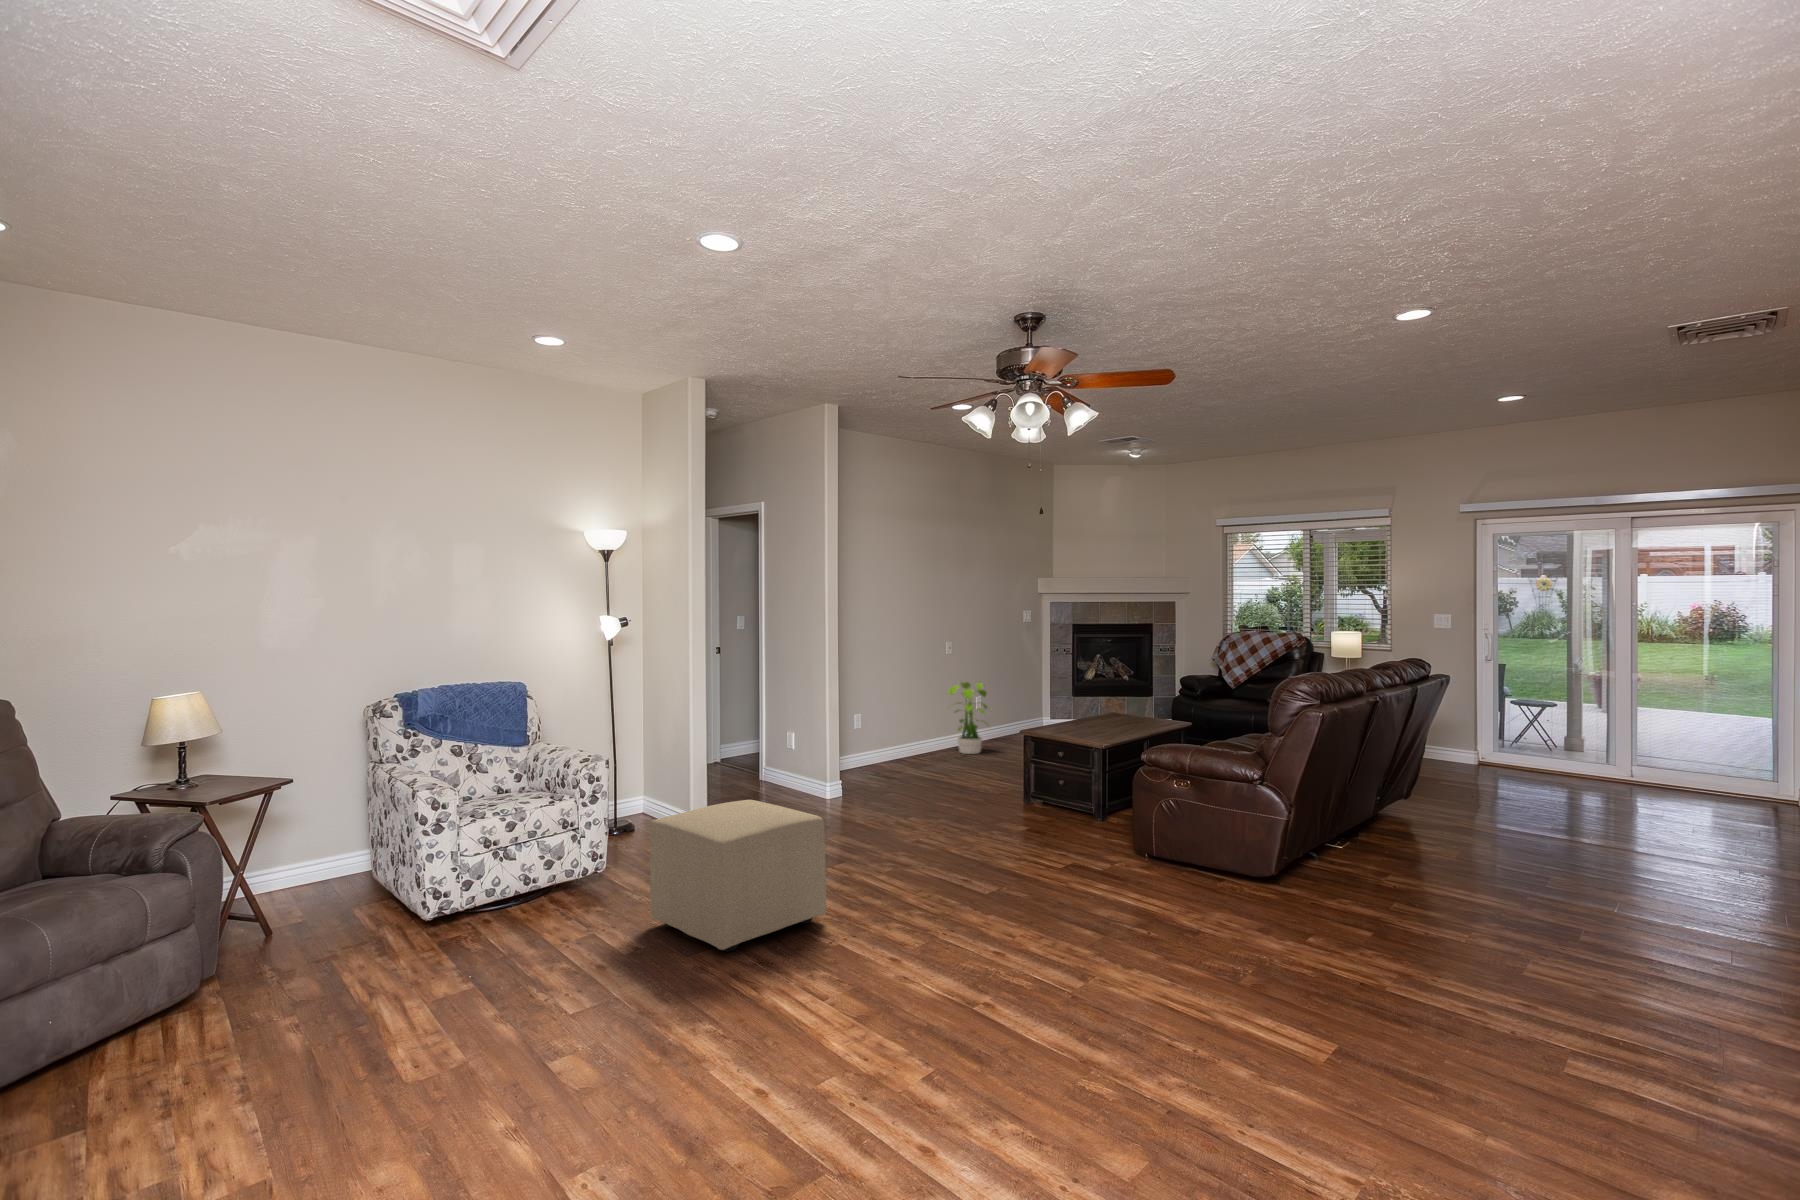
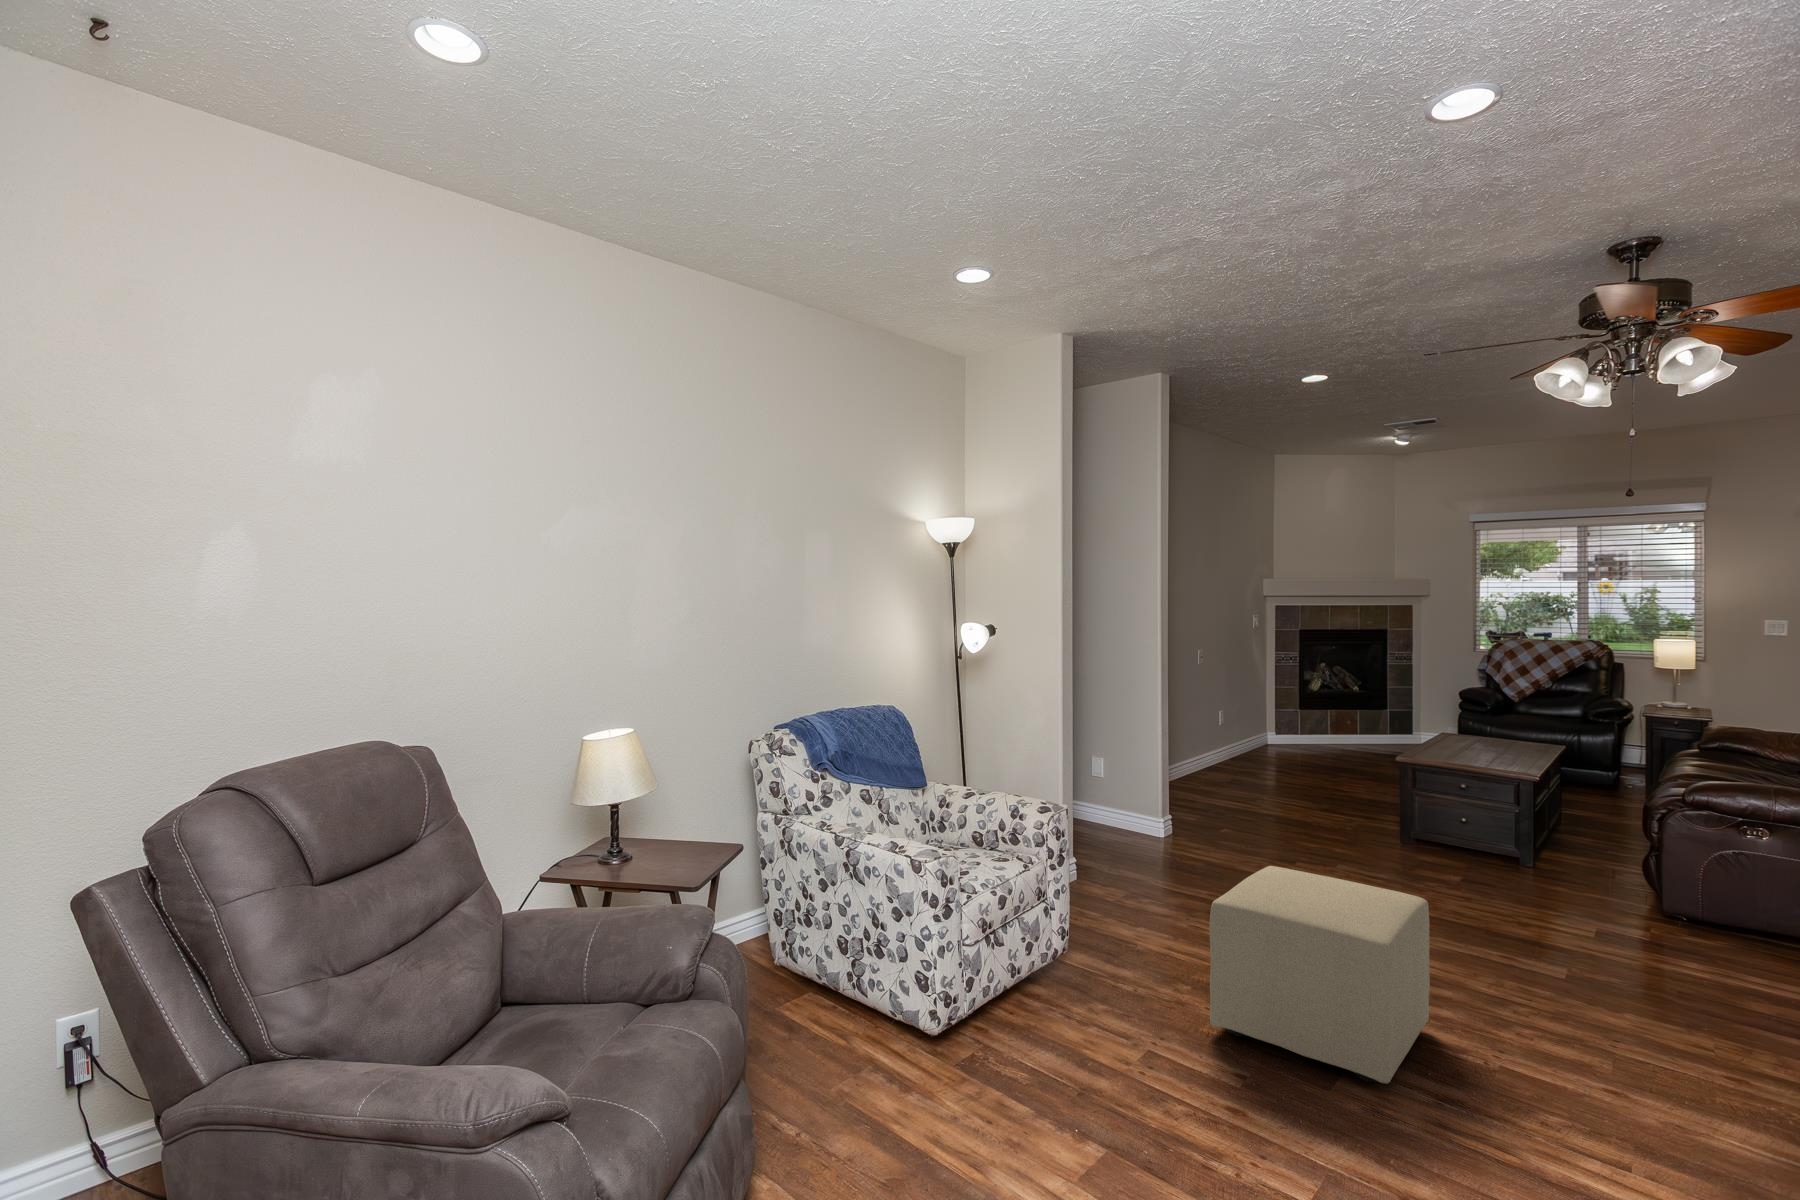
potted plant: present [948,682,988,754] -> none [1198,691,1256,774]

